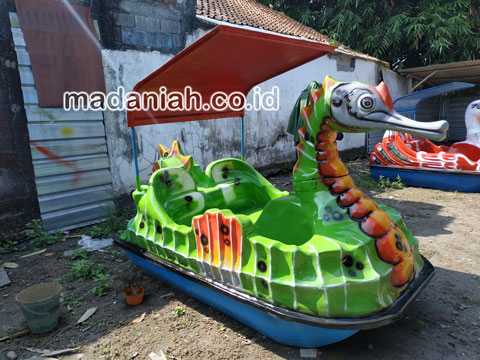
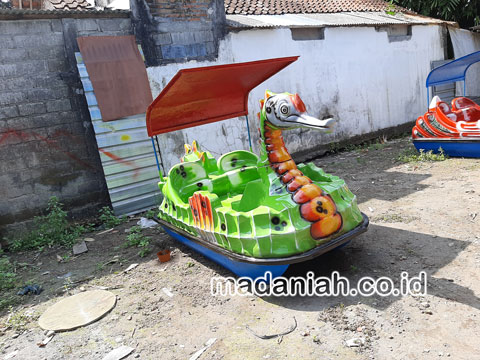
bucket: present [16,282,62,333] -> none [87,245,117,278]

